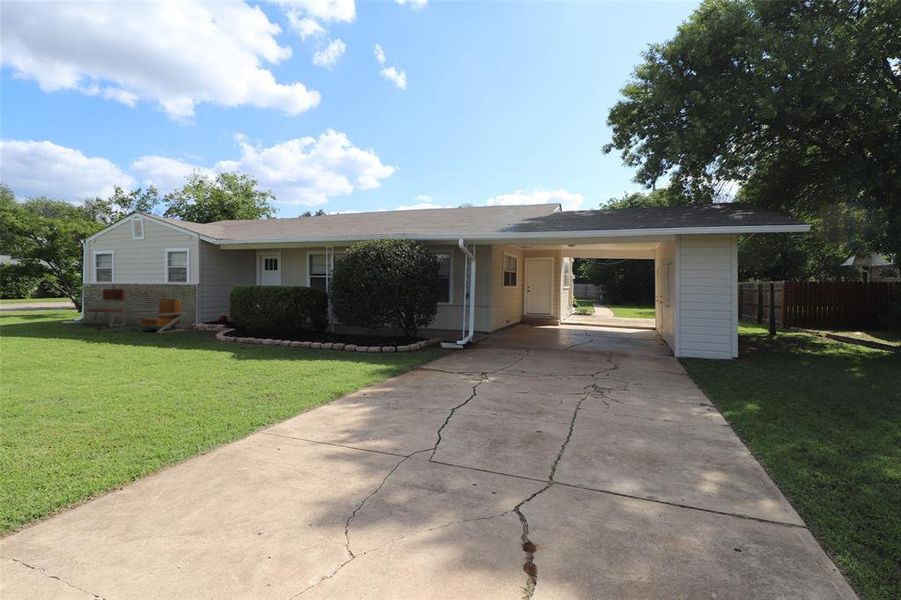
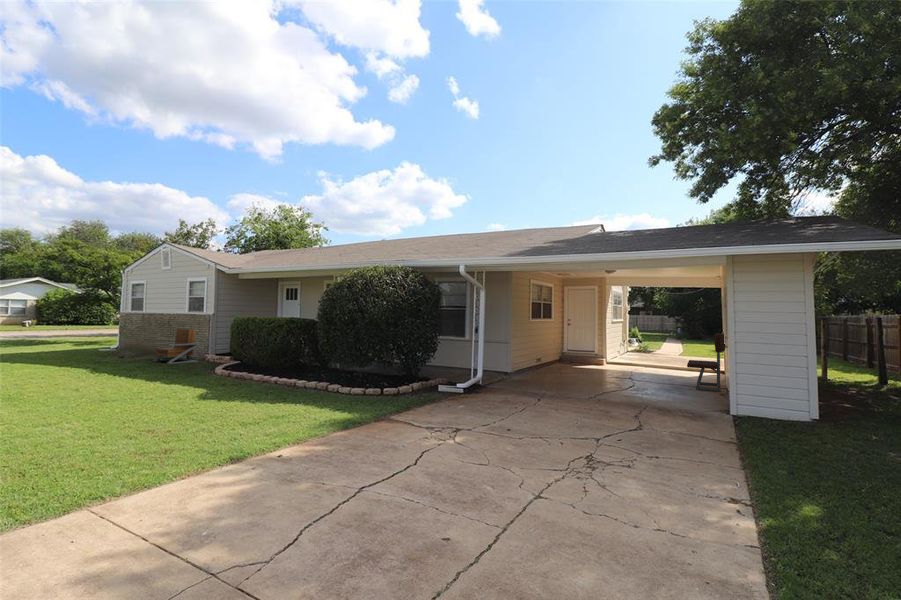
bench: present [86,289,125,327] -> present [687,333,725,392]

